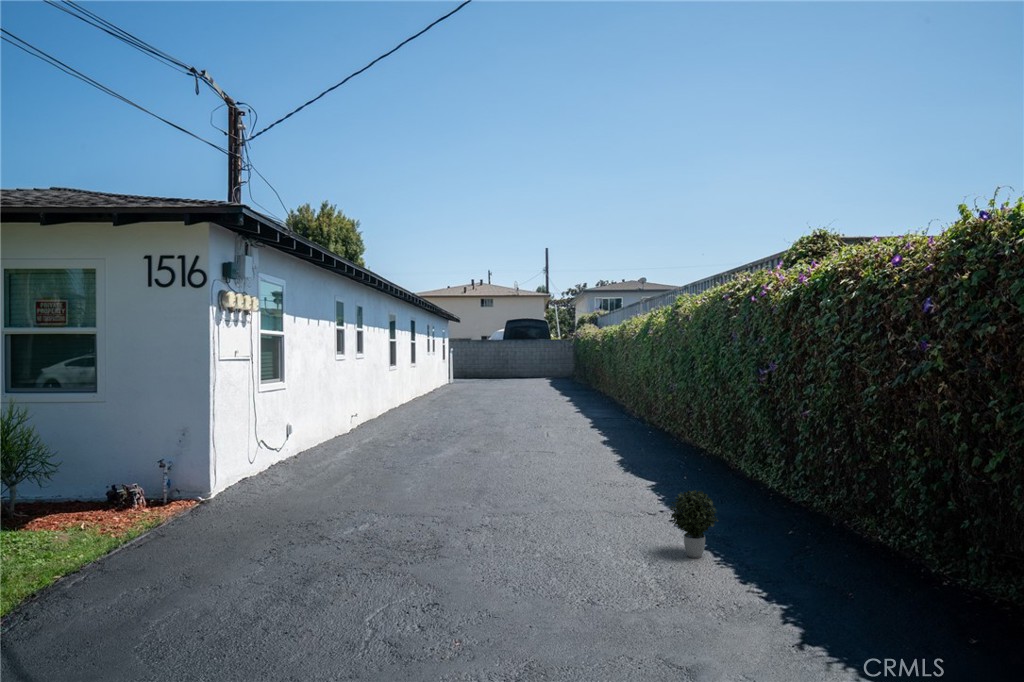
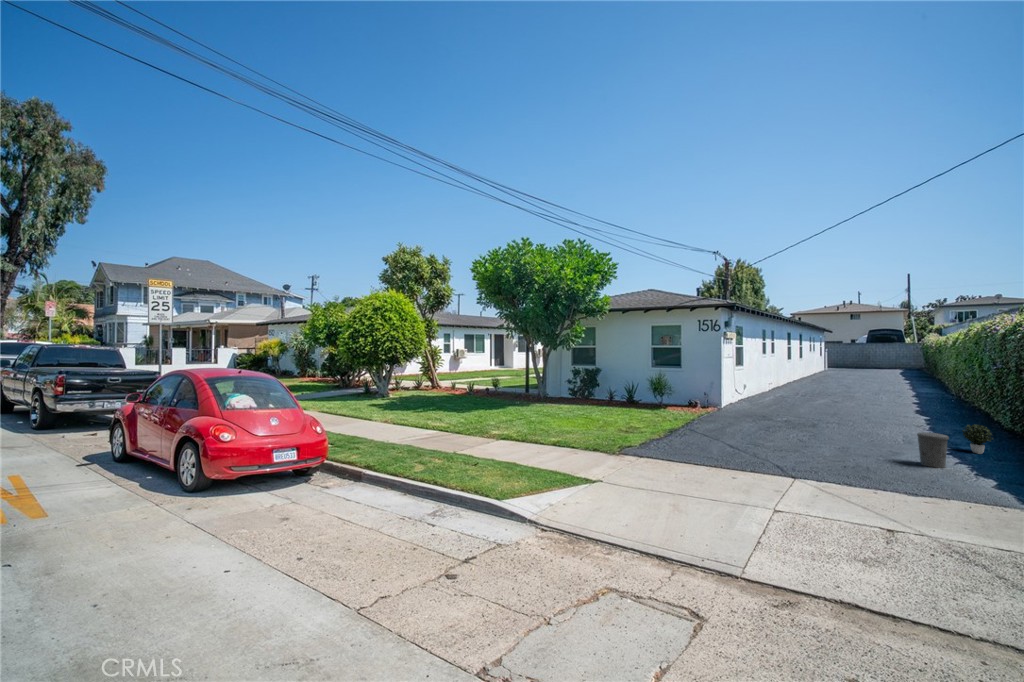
trash can: none [620,546,684,654] -> present [917,432,949,468]

